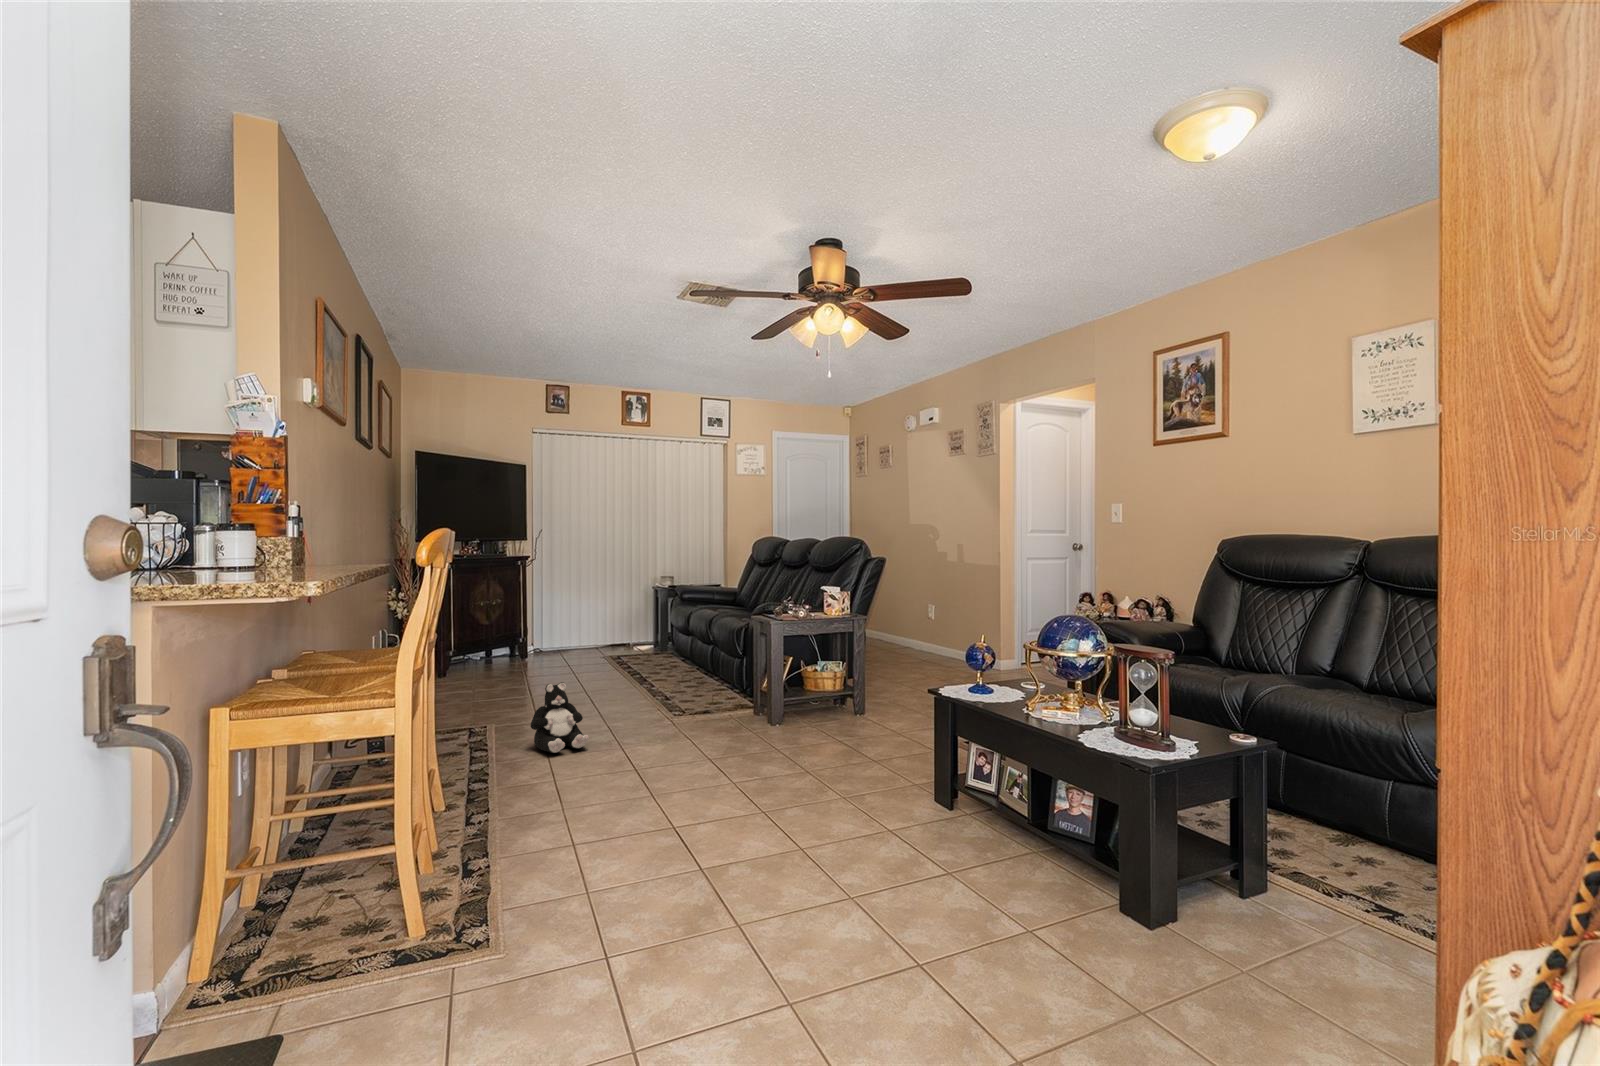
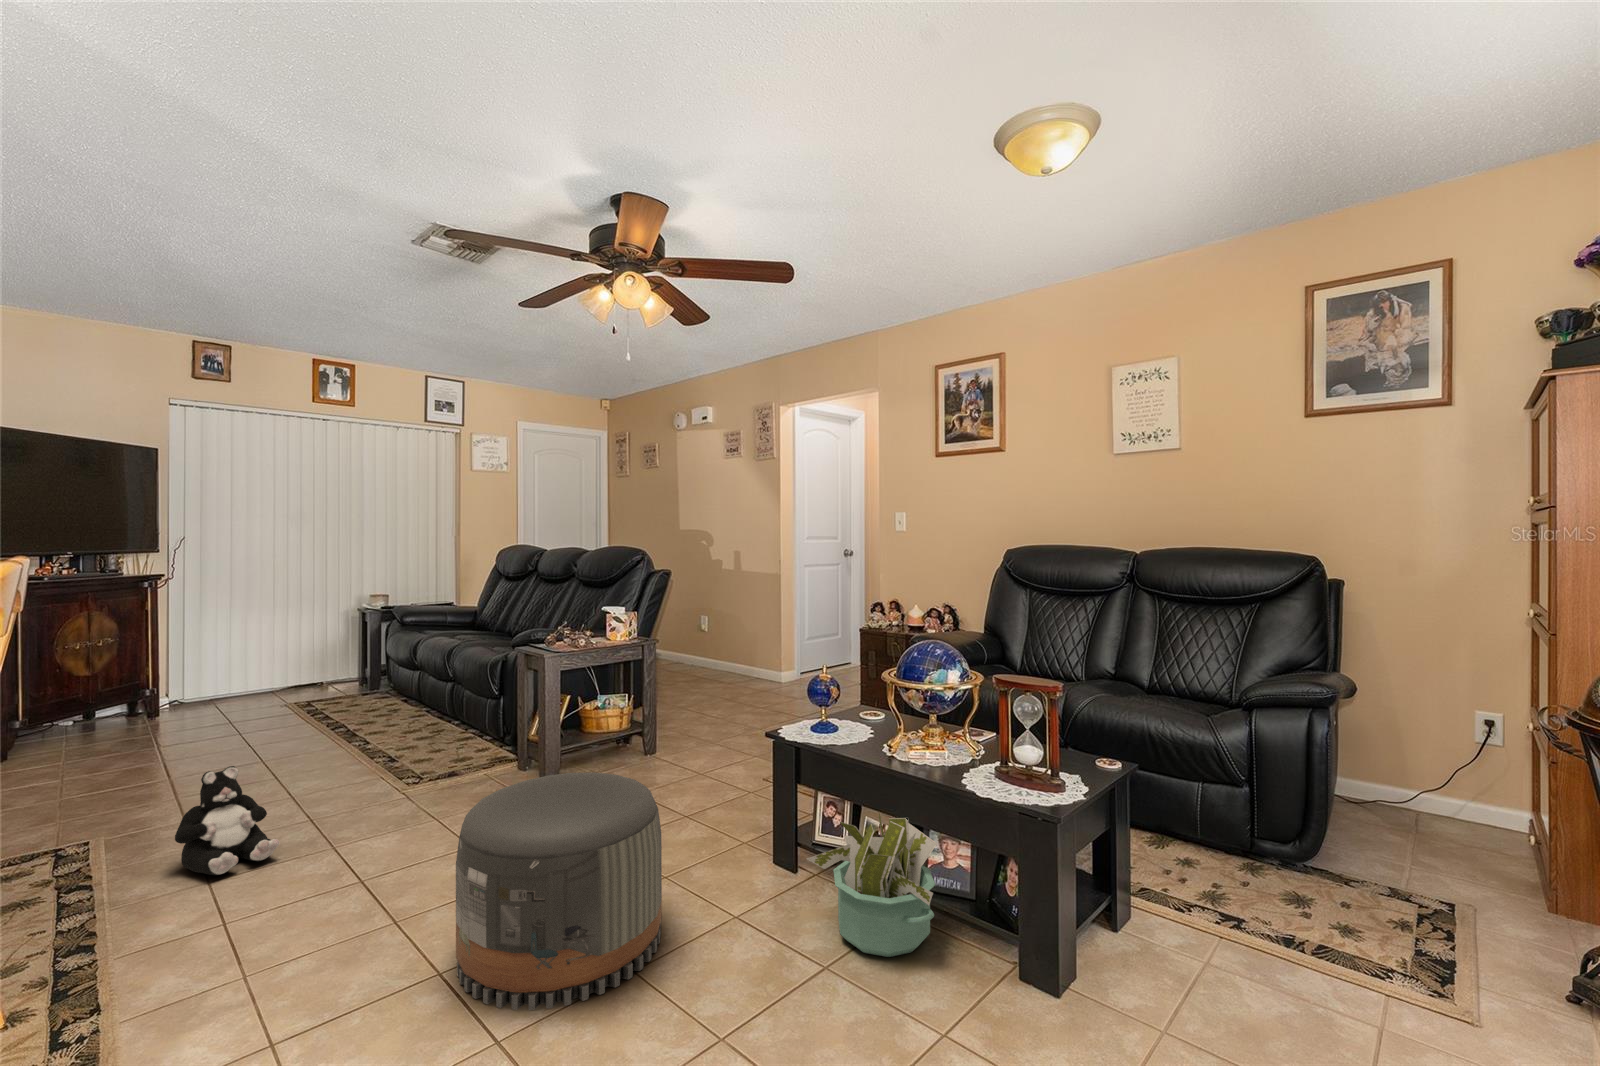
pouf: none [683,703,829,860] -> present [456,772,662,1010]
decorative plant: none [943,759,1062,878] -> present [807,813,937,957]

